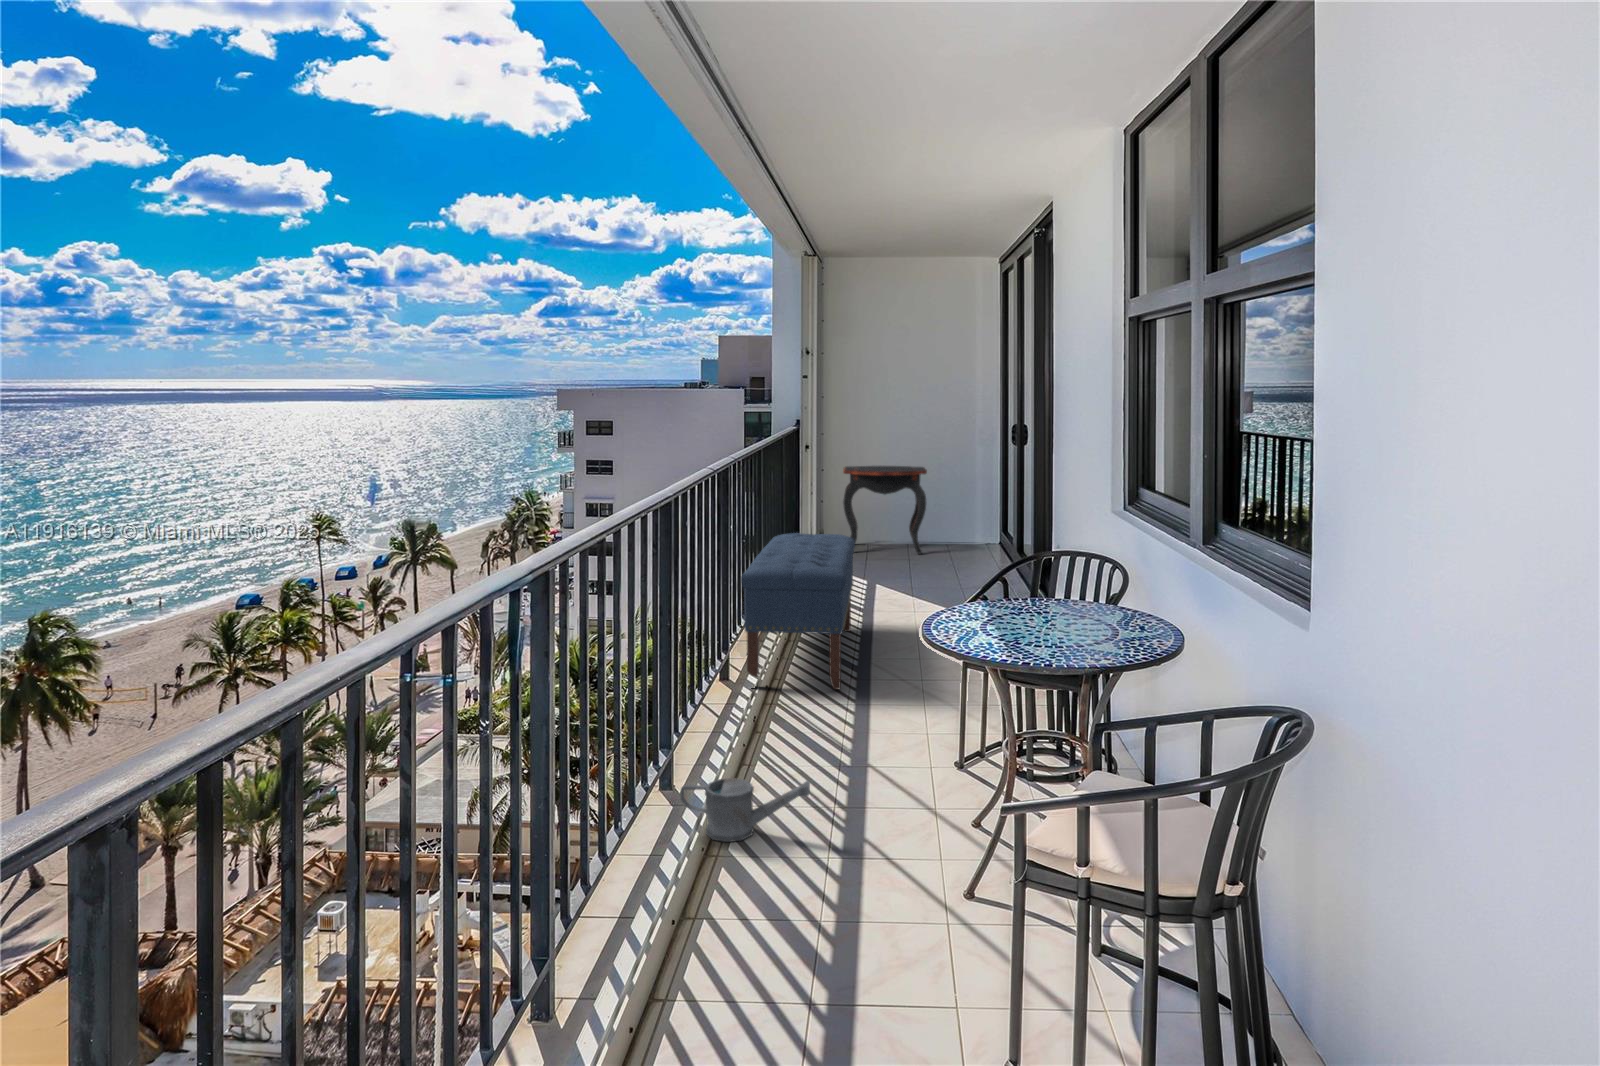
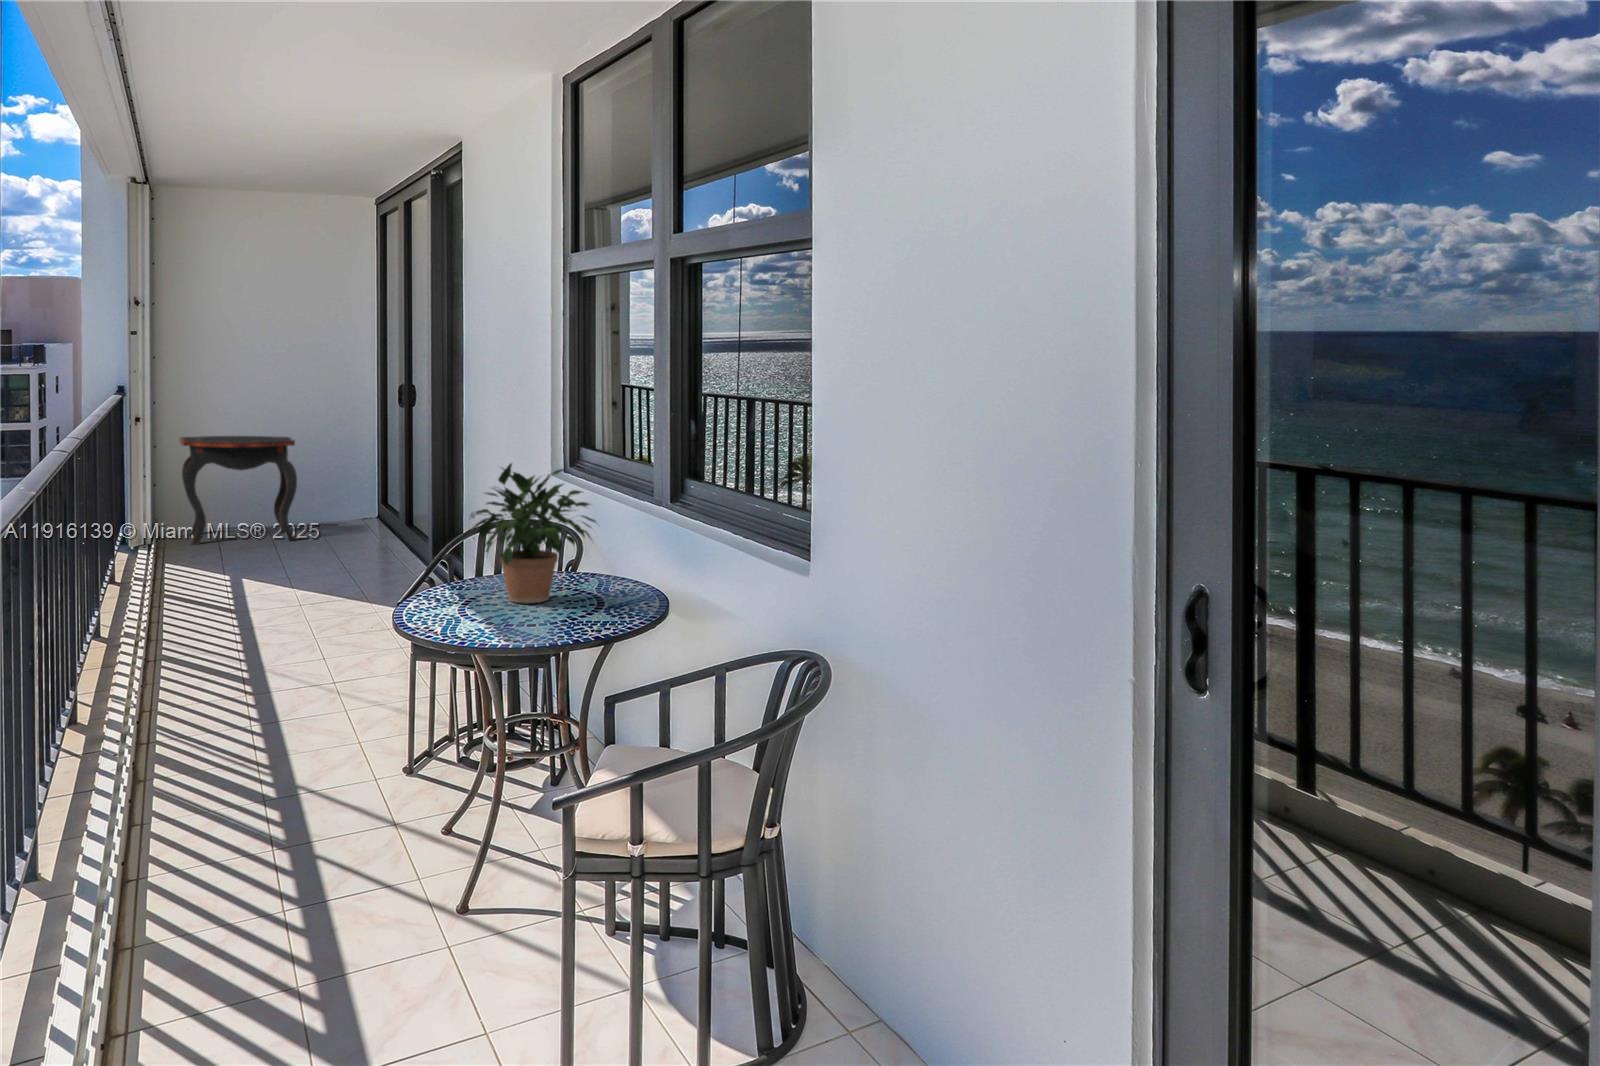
potted plant: none [991,496,1122,627] -> present [465,463,597,603]
bench: present [741,533,855,689] -> none [83,519,239,725]
watering can: present [681,778,810,842] -> none [52,822,250,928]

